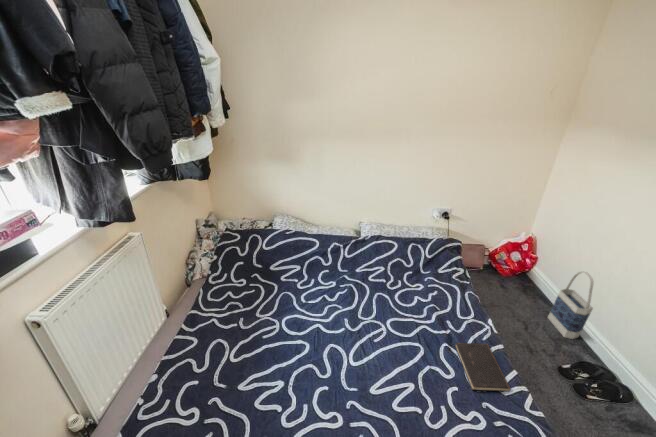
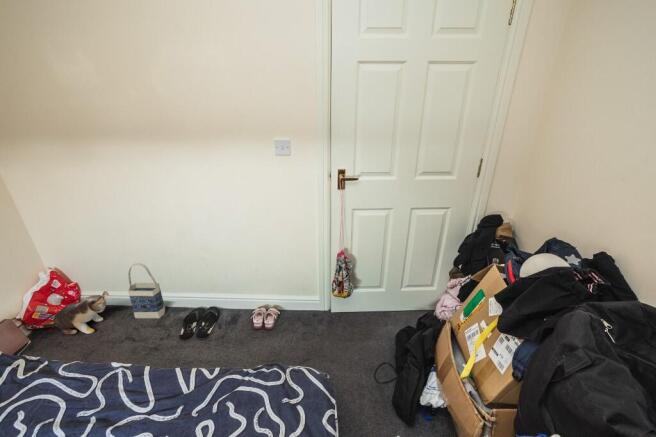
plush toy: none [496,265,545,297] -> present [43,291,109,334]
hardcover book: present [455,343,511,392] -> none [115,380,191,421]

